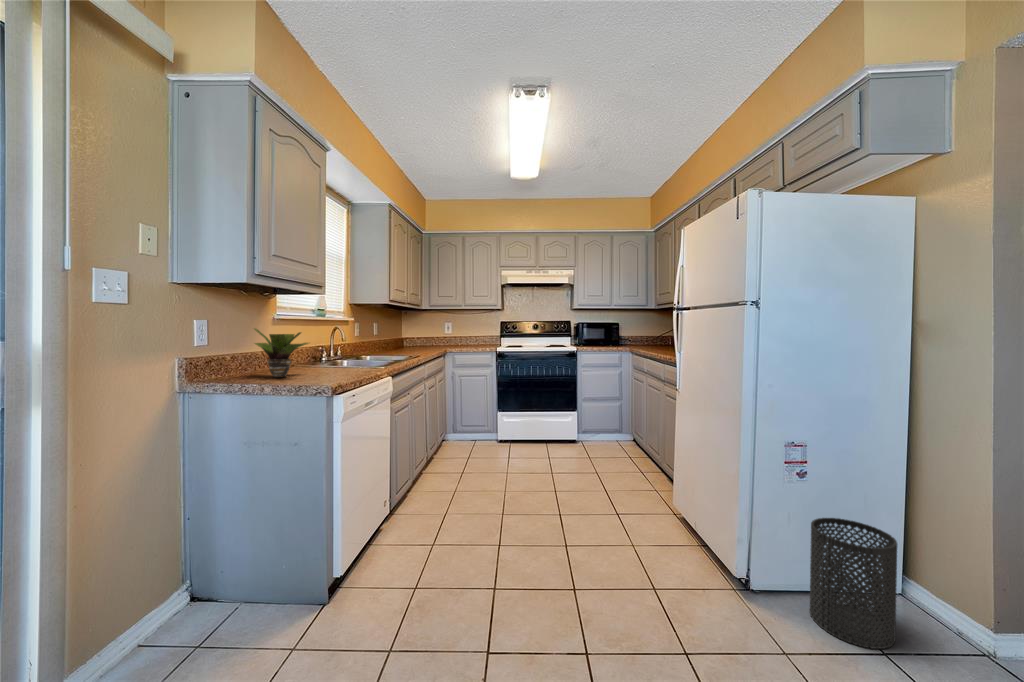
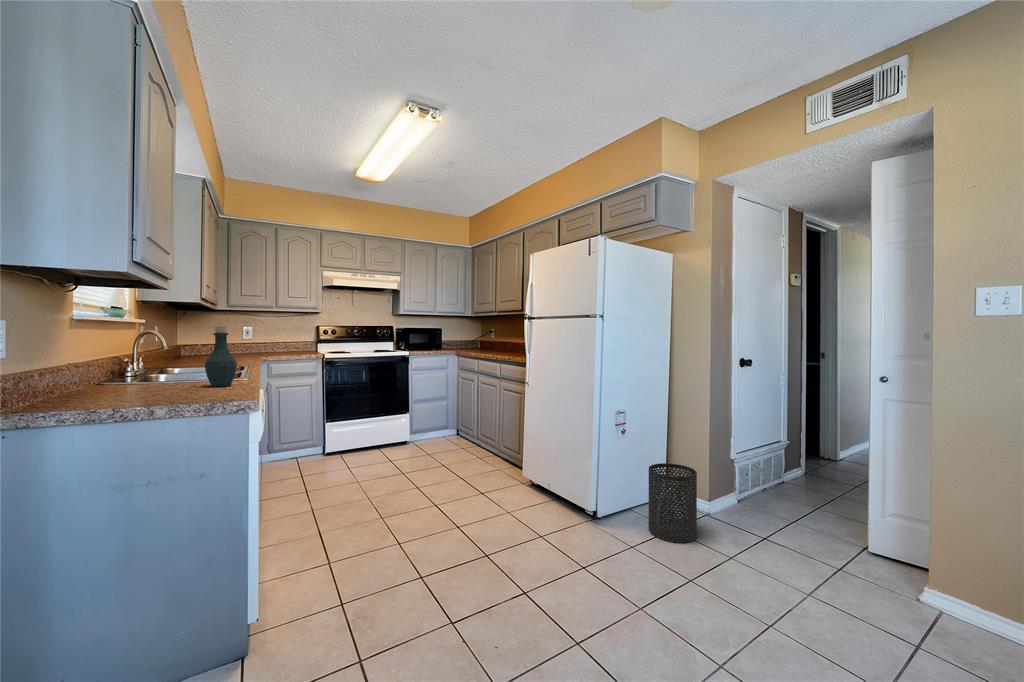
bottle: none [342,324,365,372] -> present [205,327,237,387]
potted plant: present [254,329,309,378] -> none [80,332,183,399]

